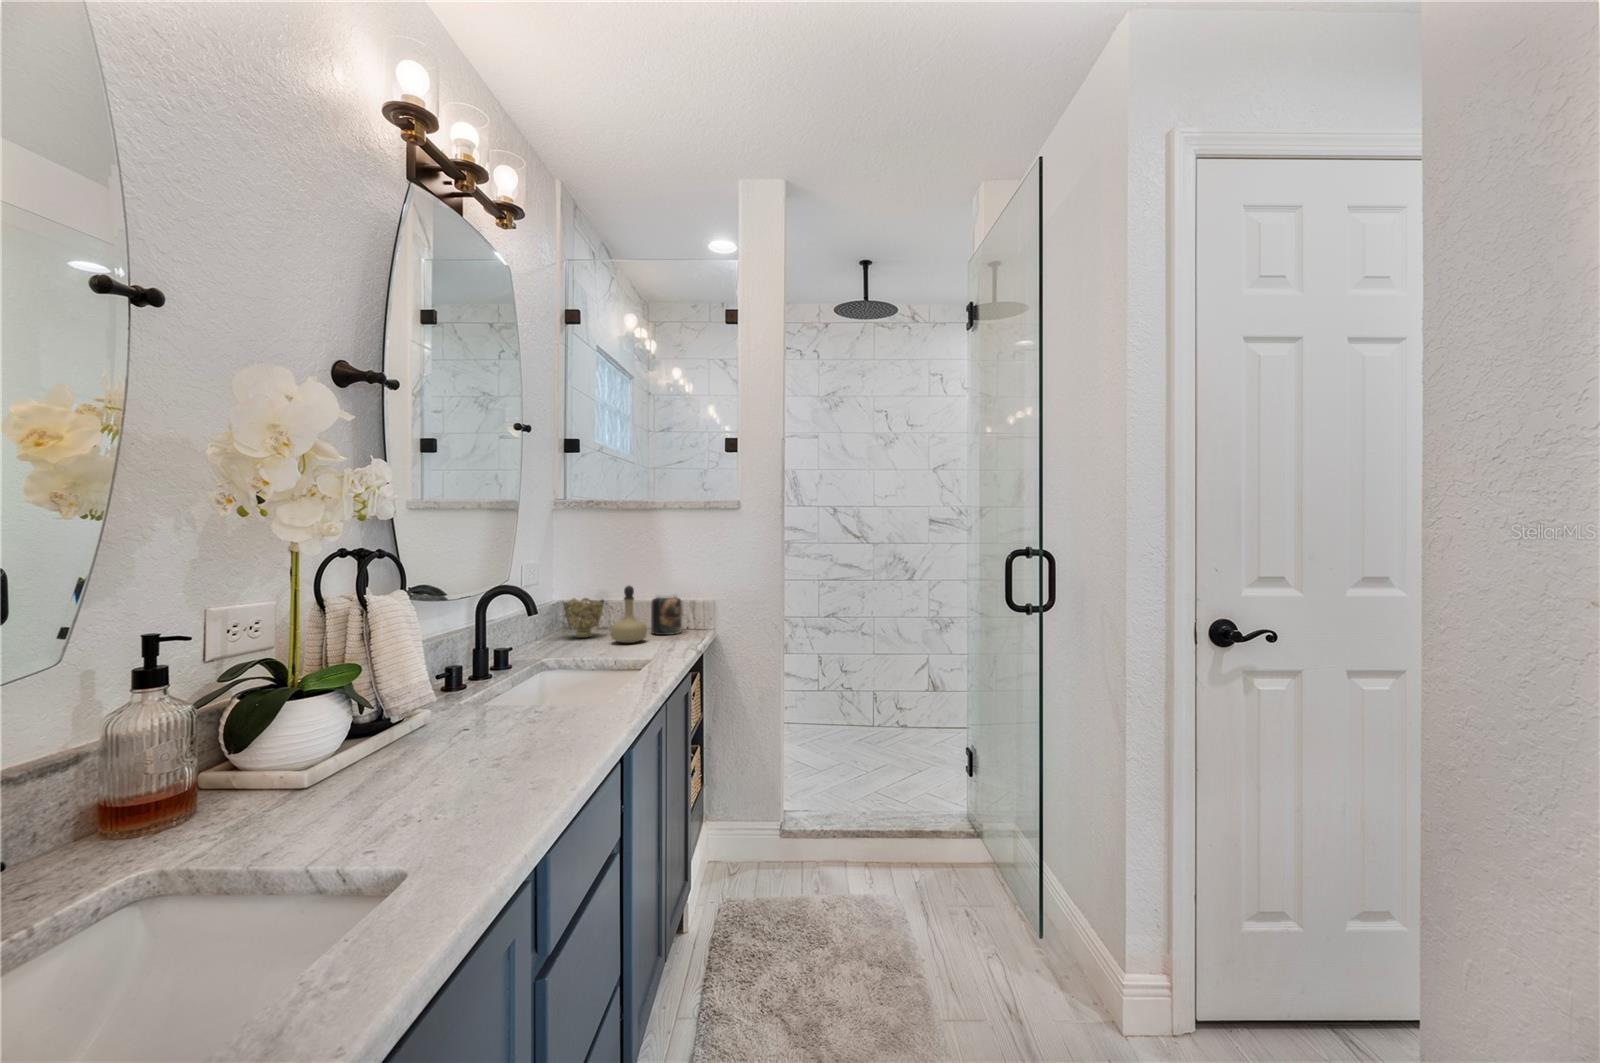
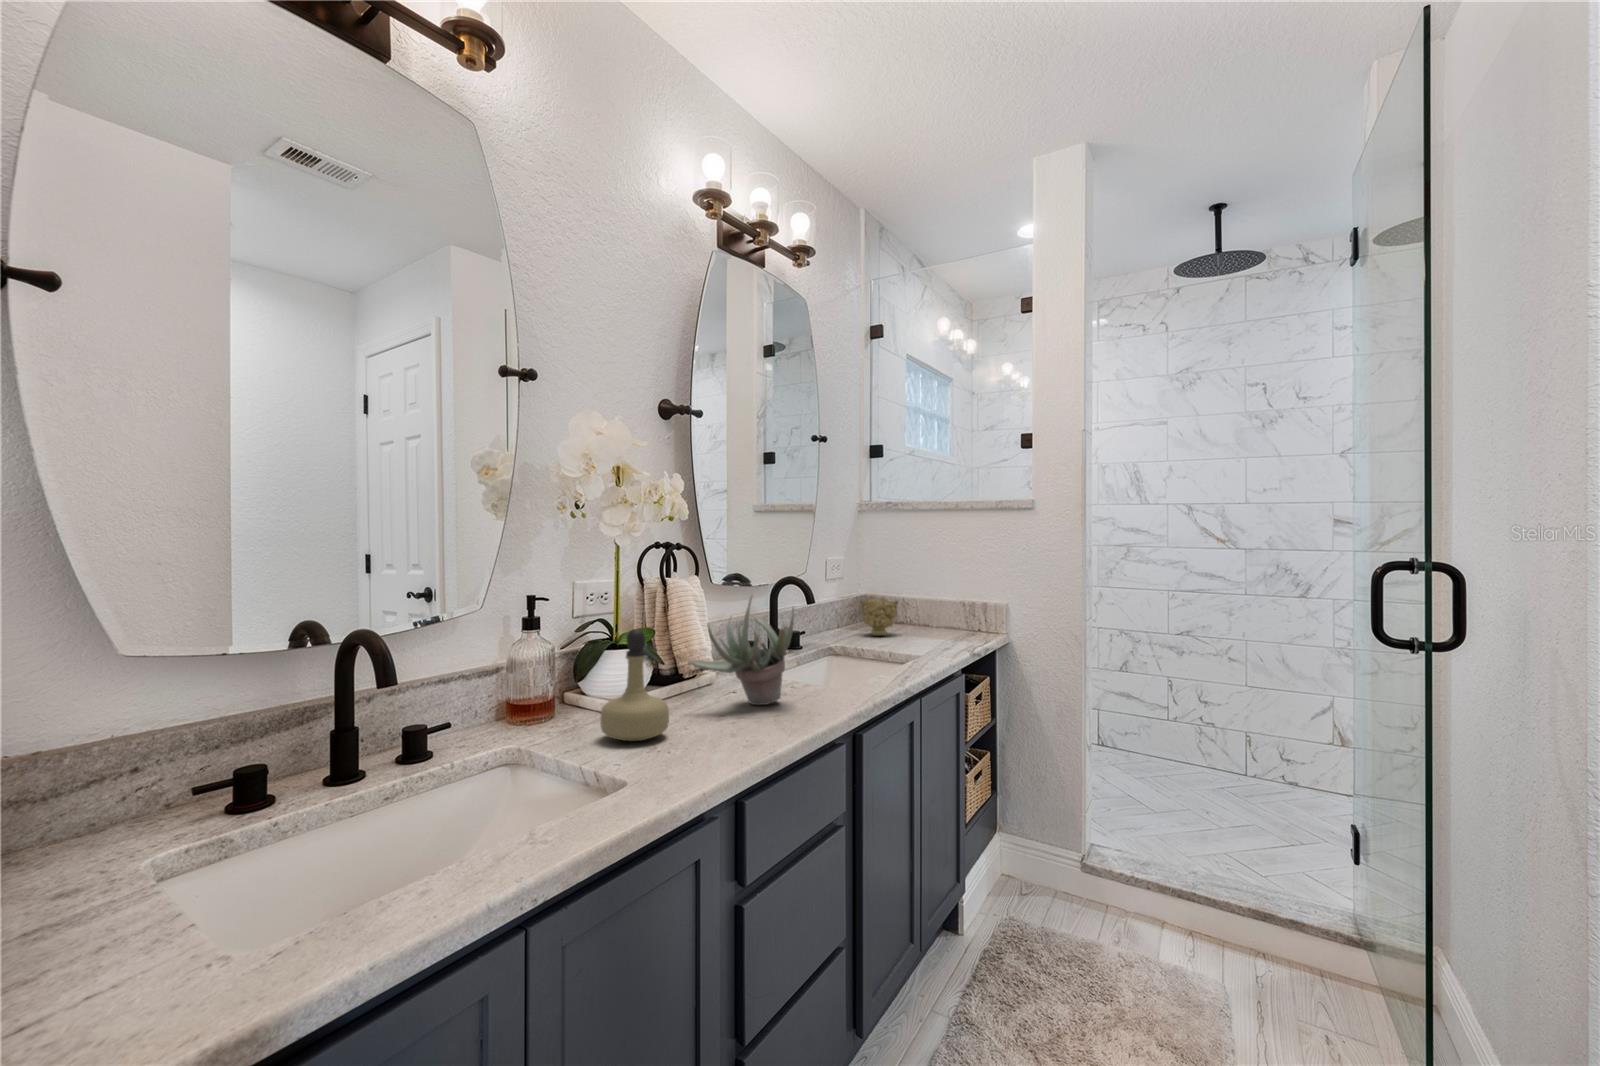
perfume bottle: present [611,586,647,643] -> present [600,629,669,741]
jar: present [651,593,682,635] -> none [943,597,973,639]
succulent plant: none [417,607,554,740] -> present [688,595,794,705]

